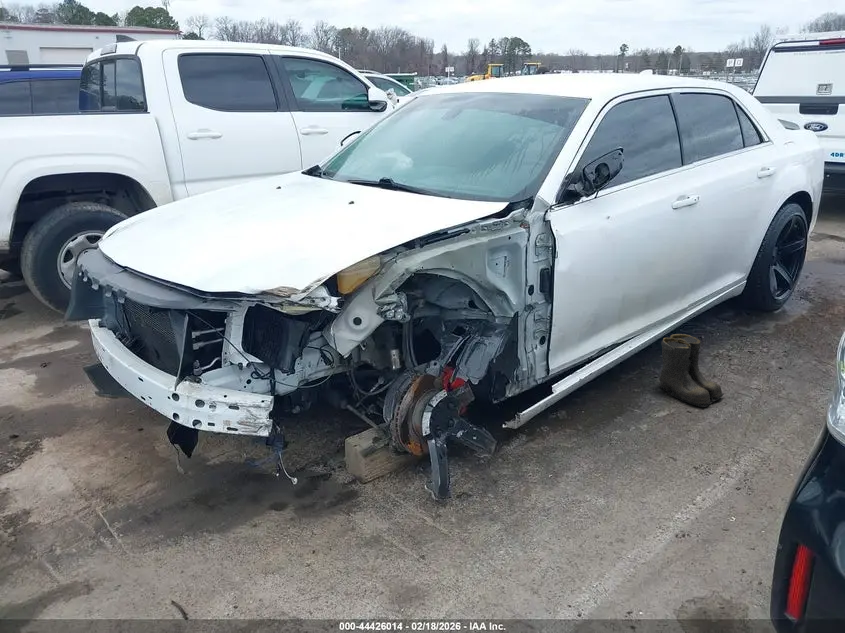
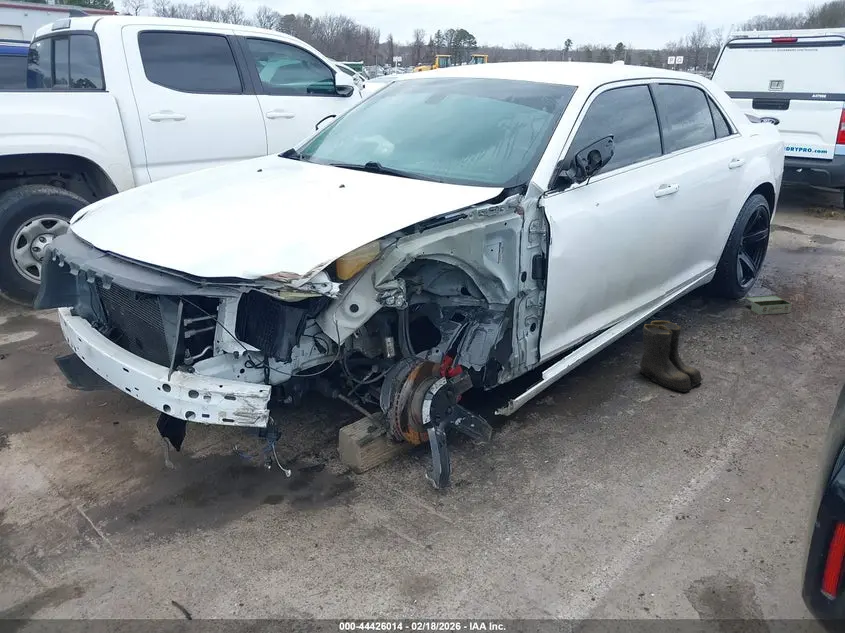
toolbox: none [779,308,829,328] -> present [745,295,792,315]

